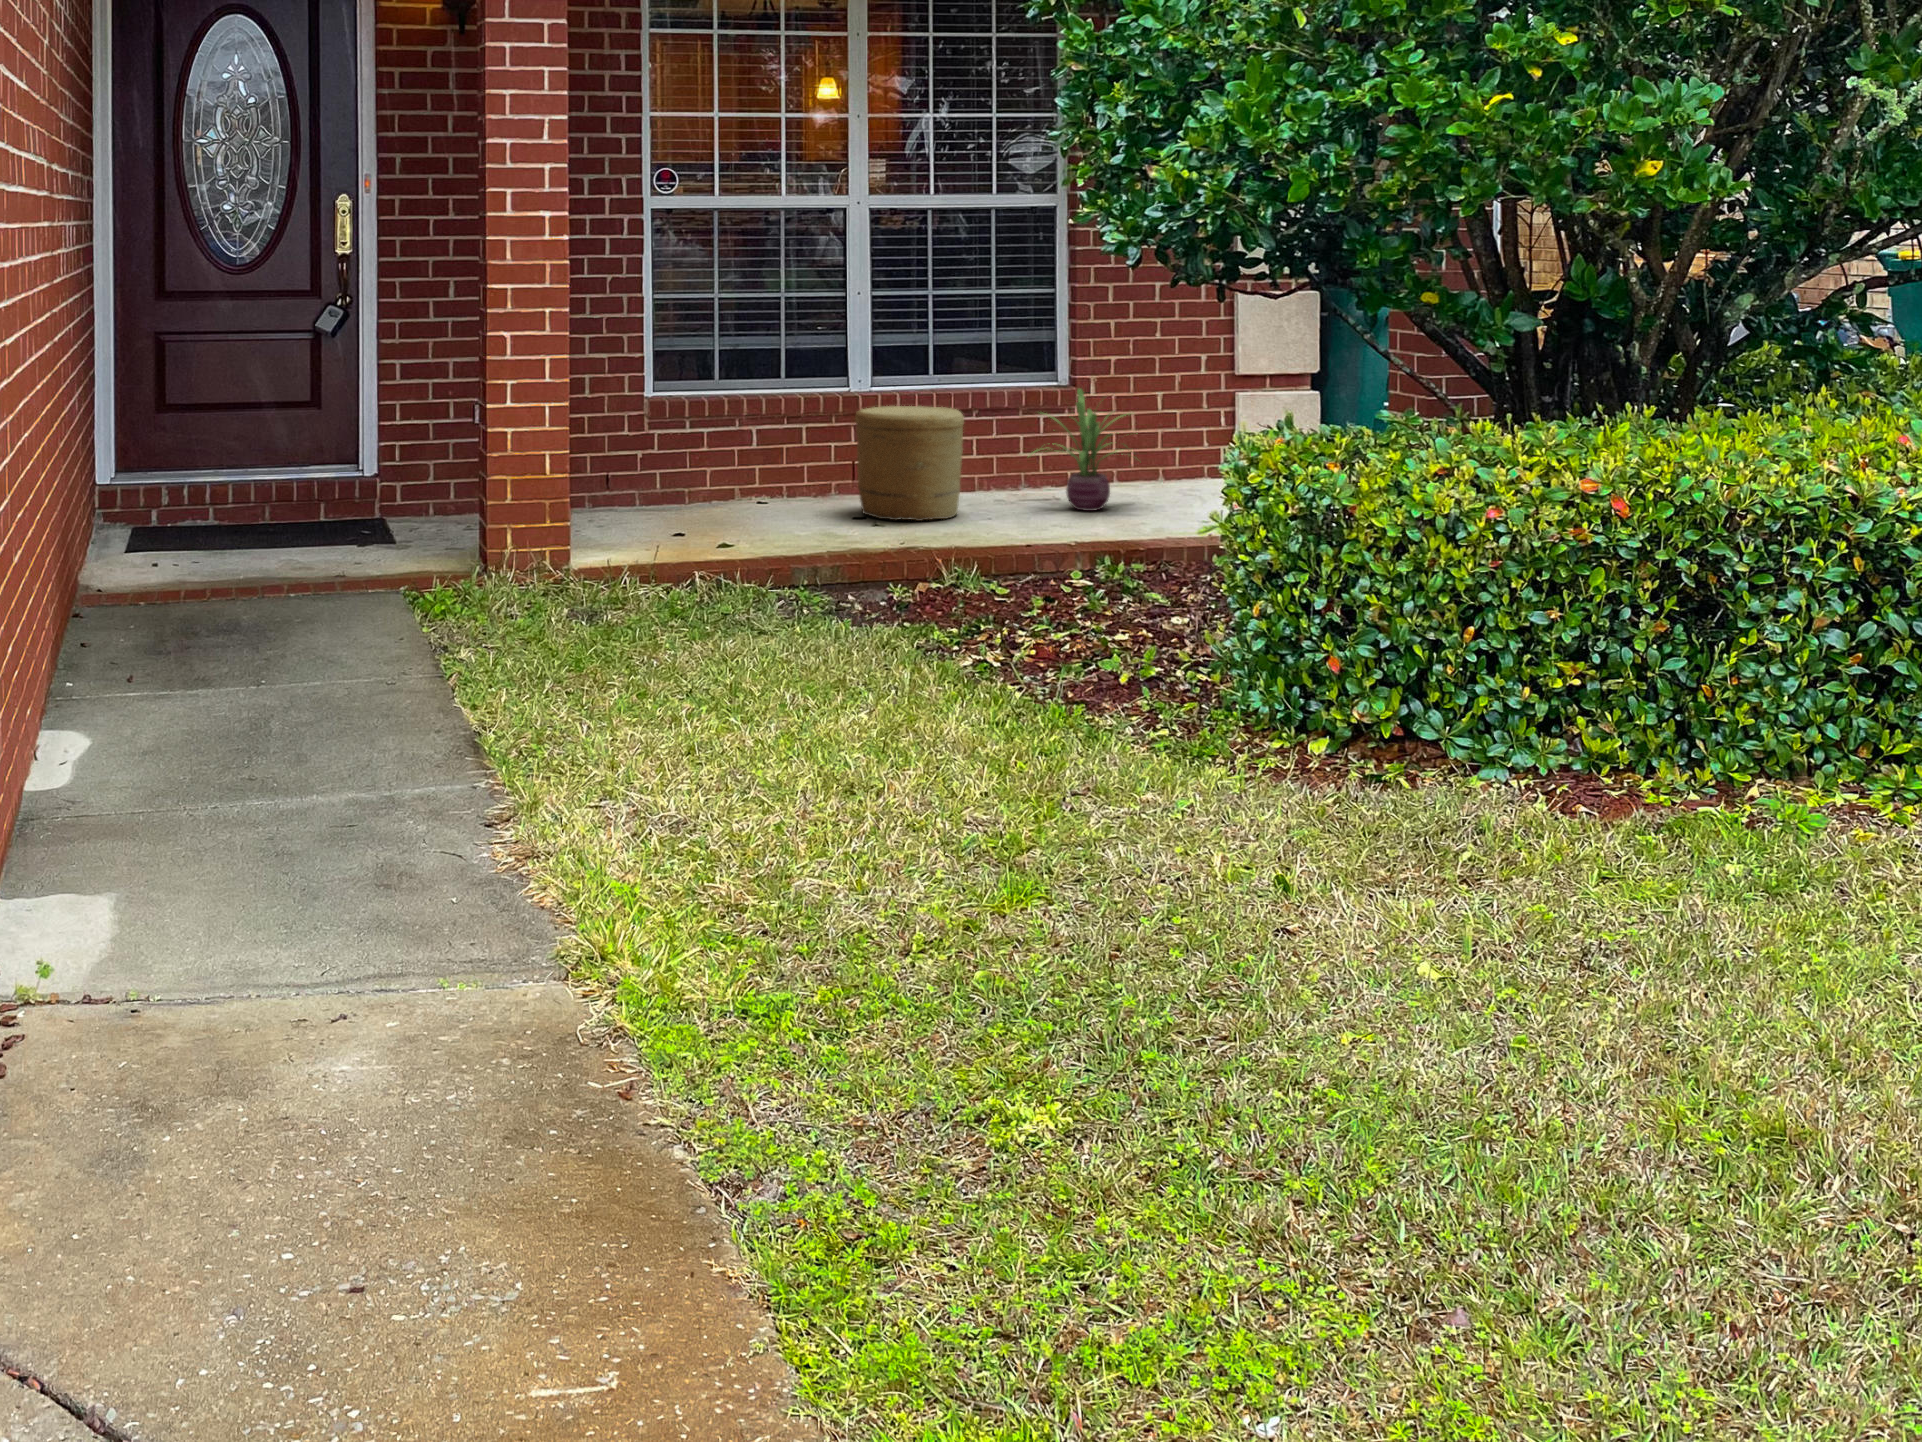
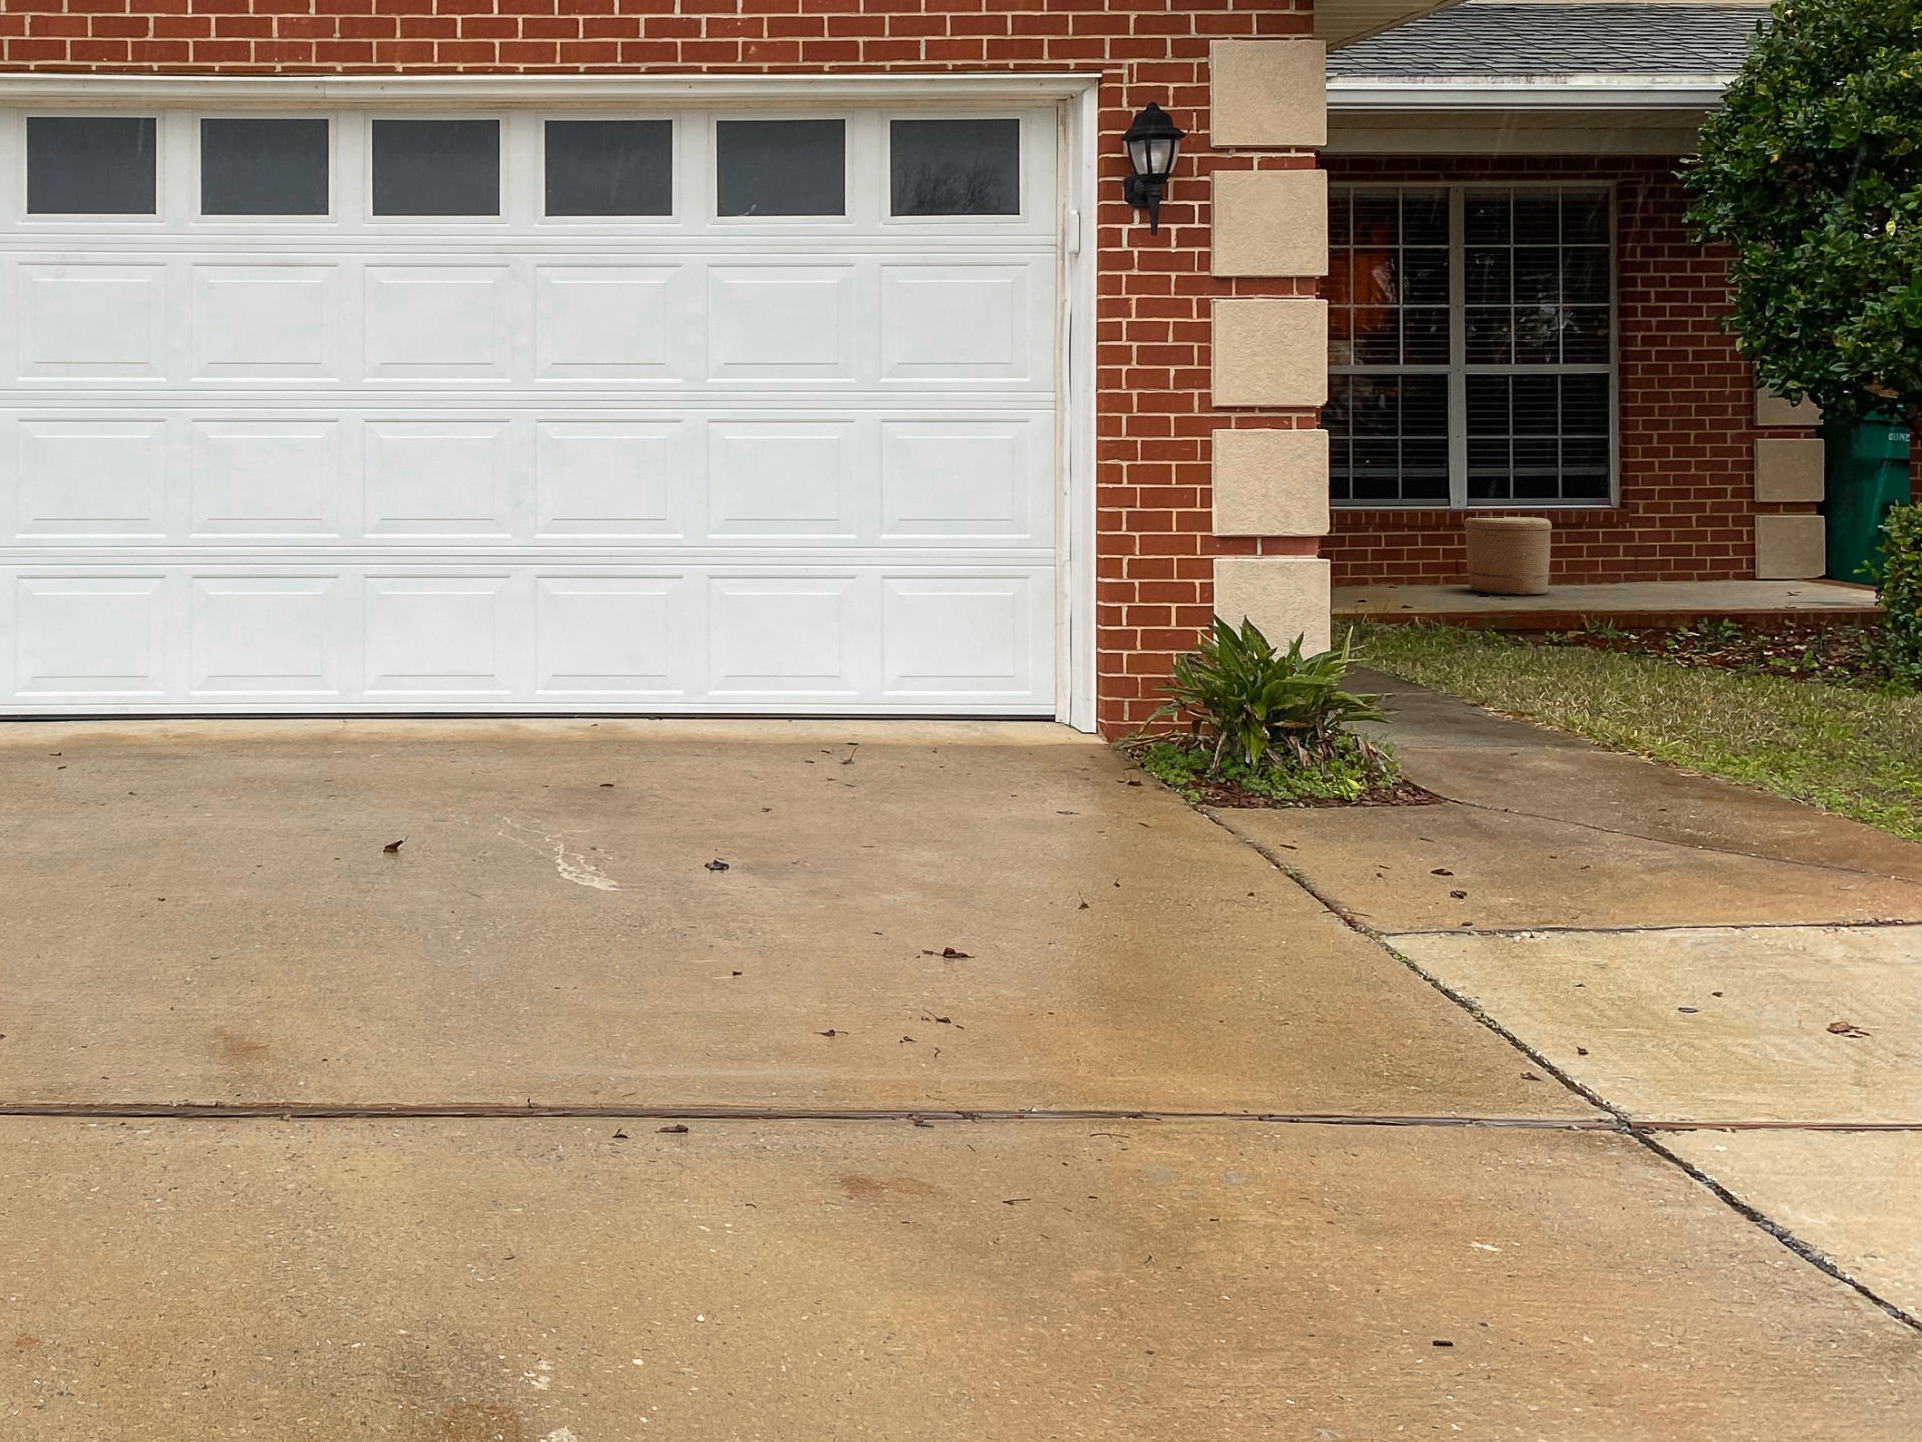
decorative plant: present [1033,388,1132,511] -> none [1597,505,1693,592]

